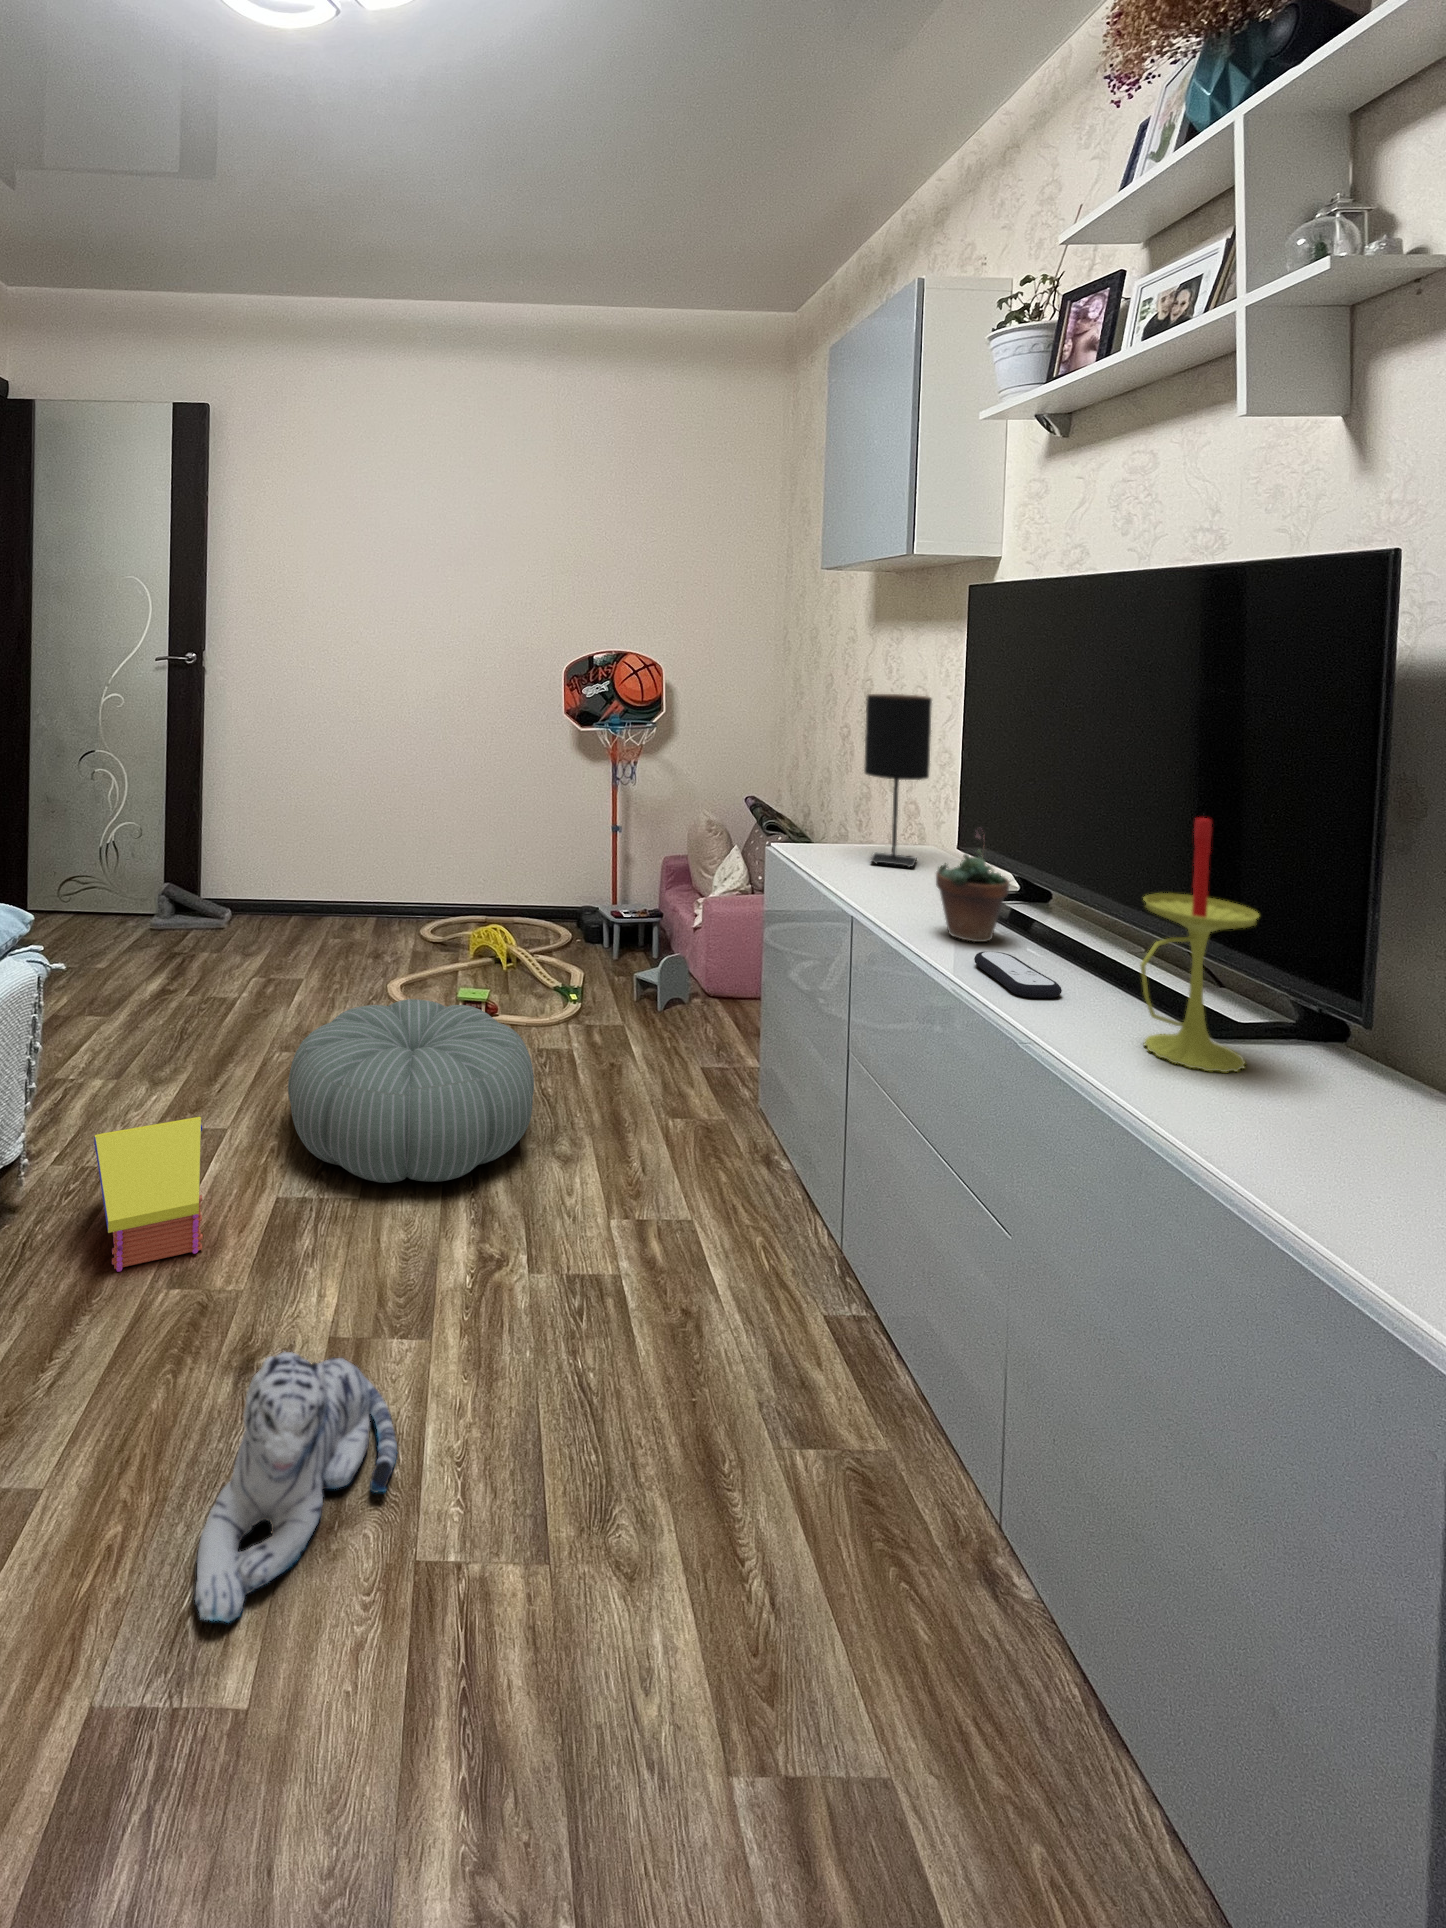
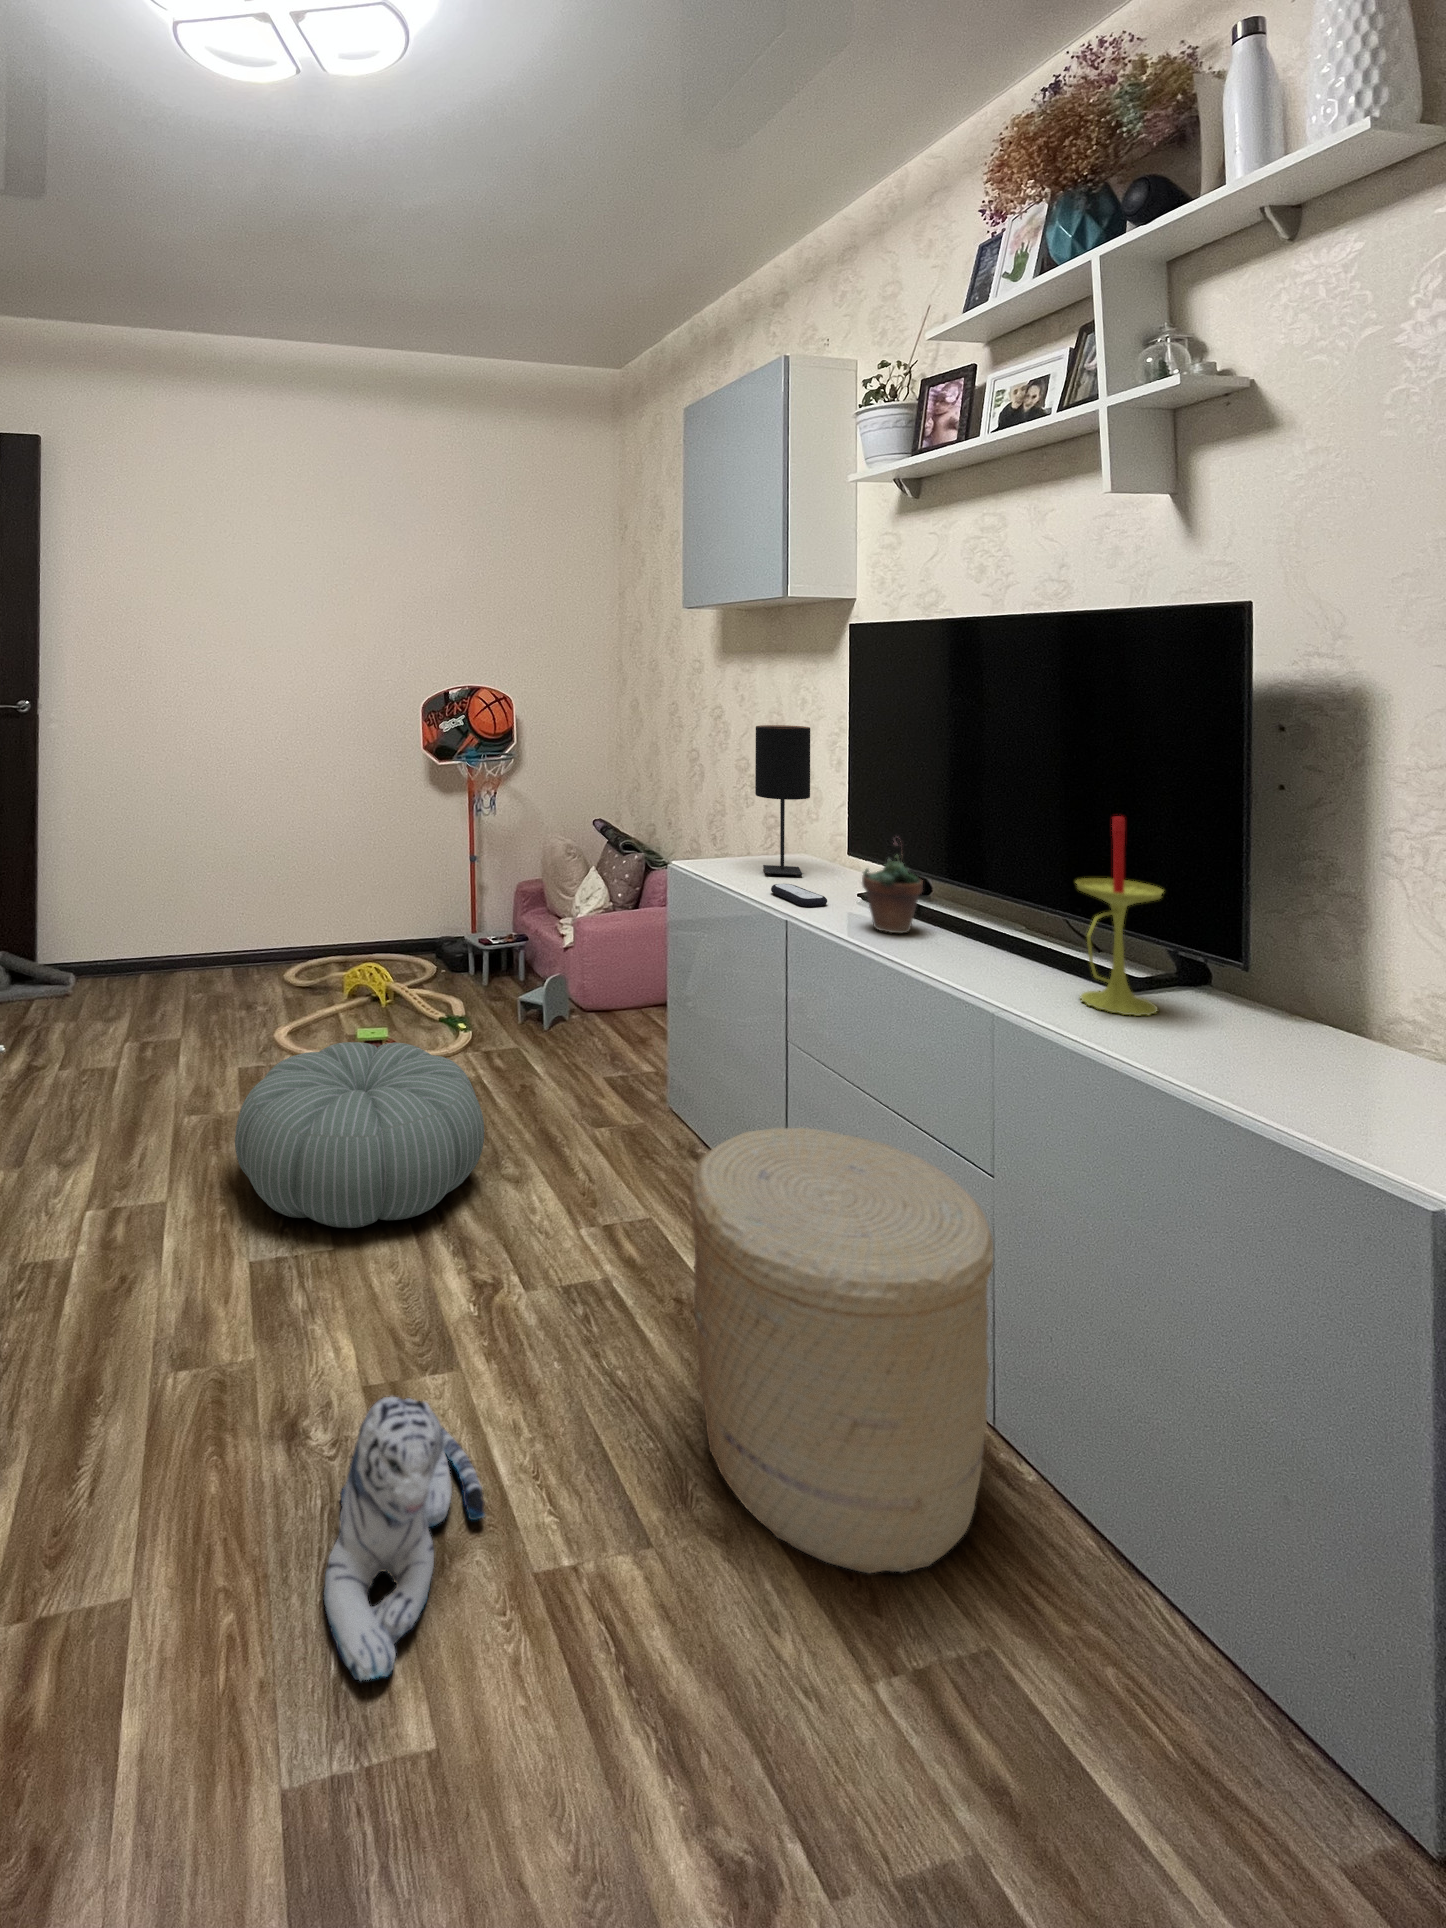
remote control: present [974,952,1062,998] -> present [771,884,827,907]
toy house: present [94,1117,203,1272] -> none [66,1186,197,1364]
woven basket: none [633,1144,980,1668] -> present [690,1128,993,1573]

